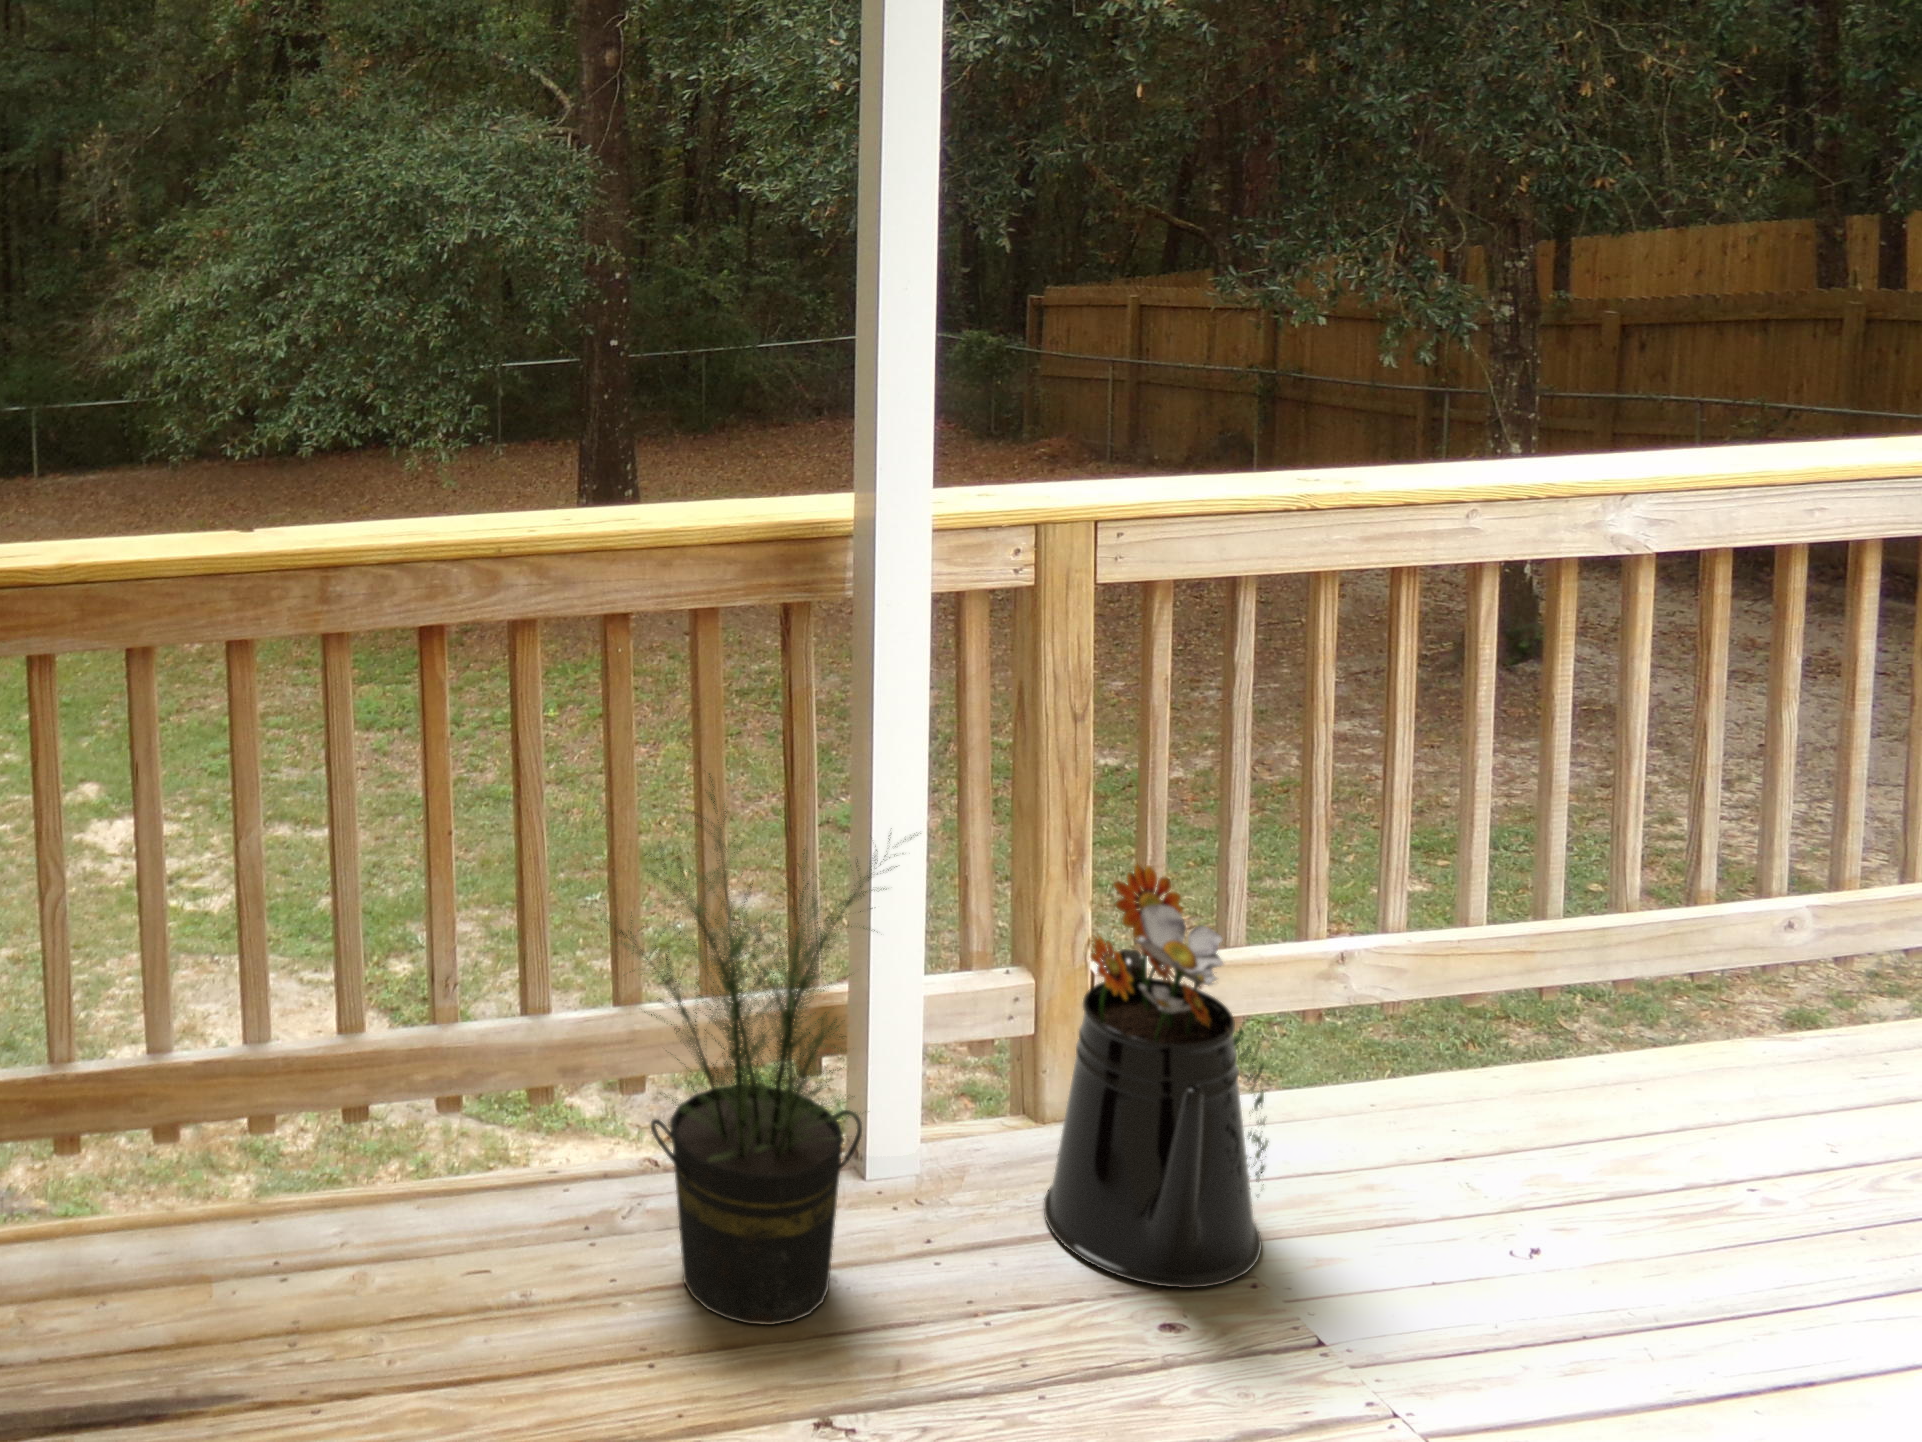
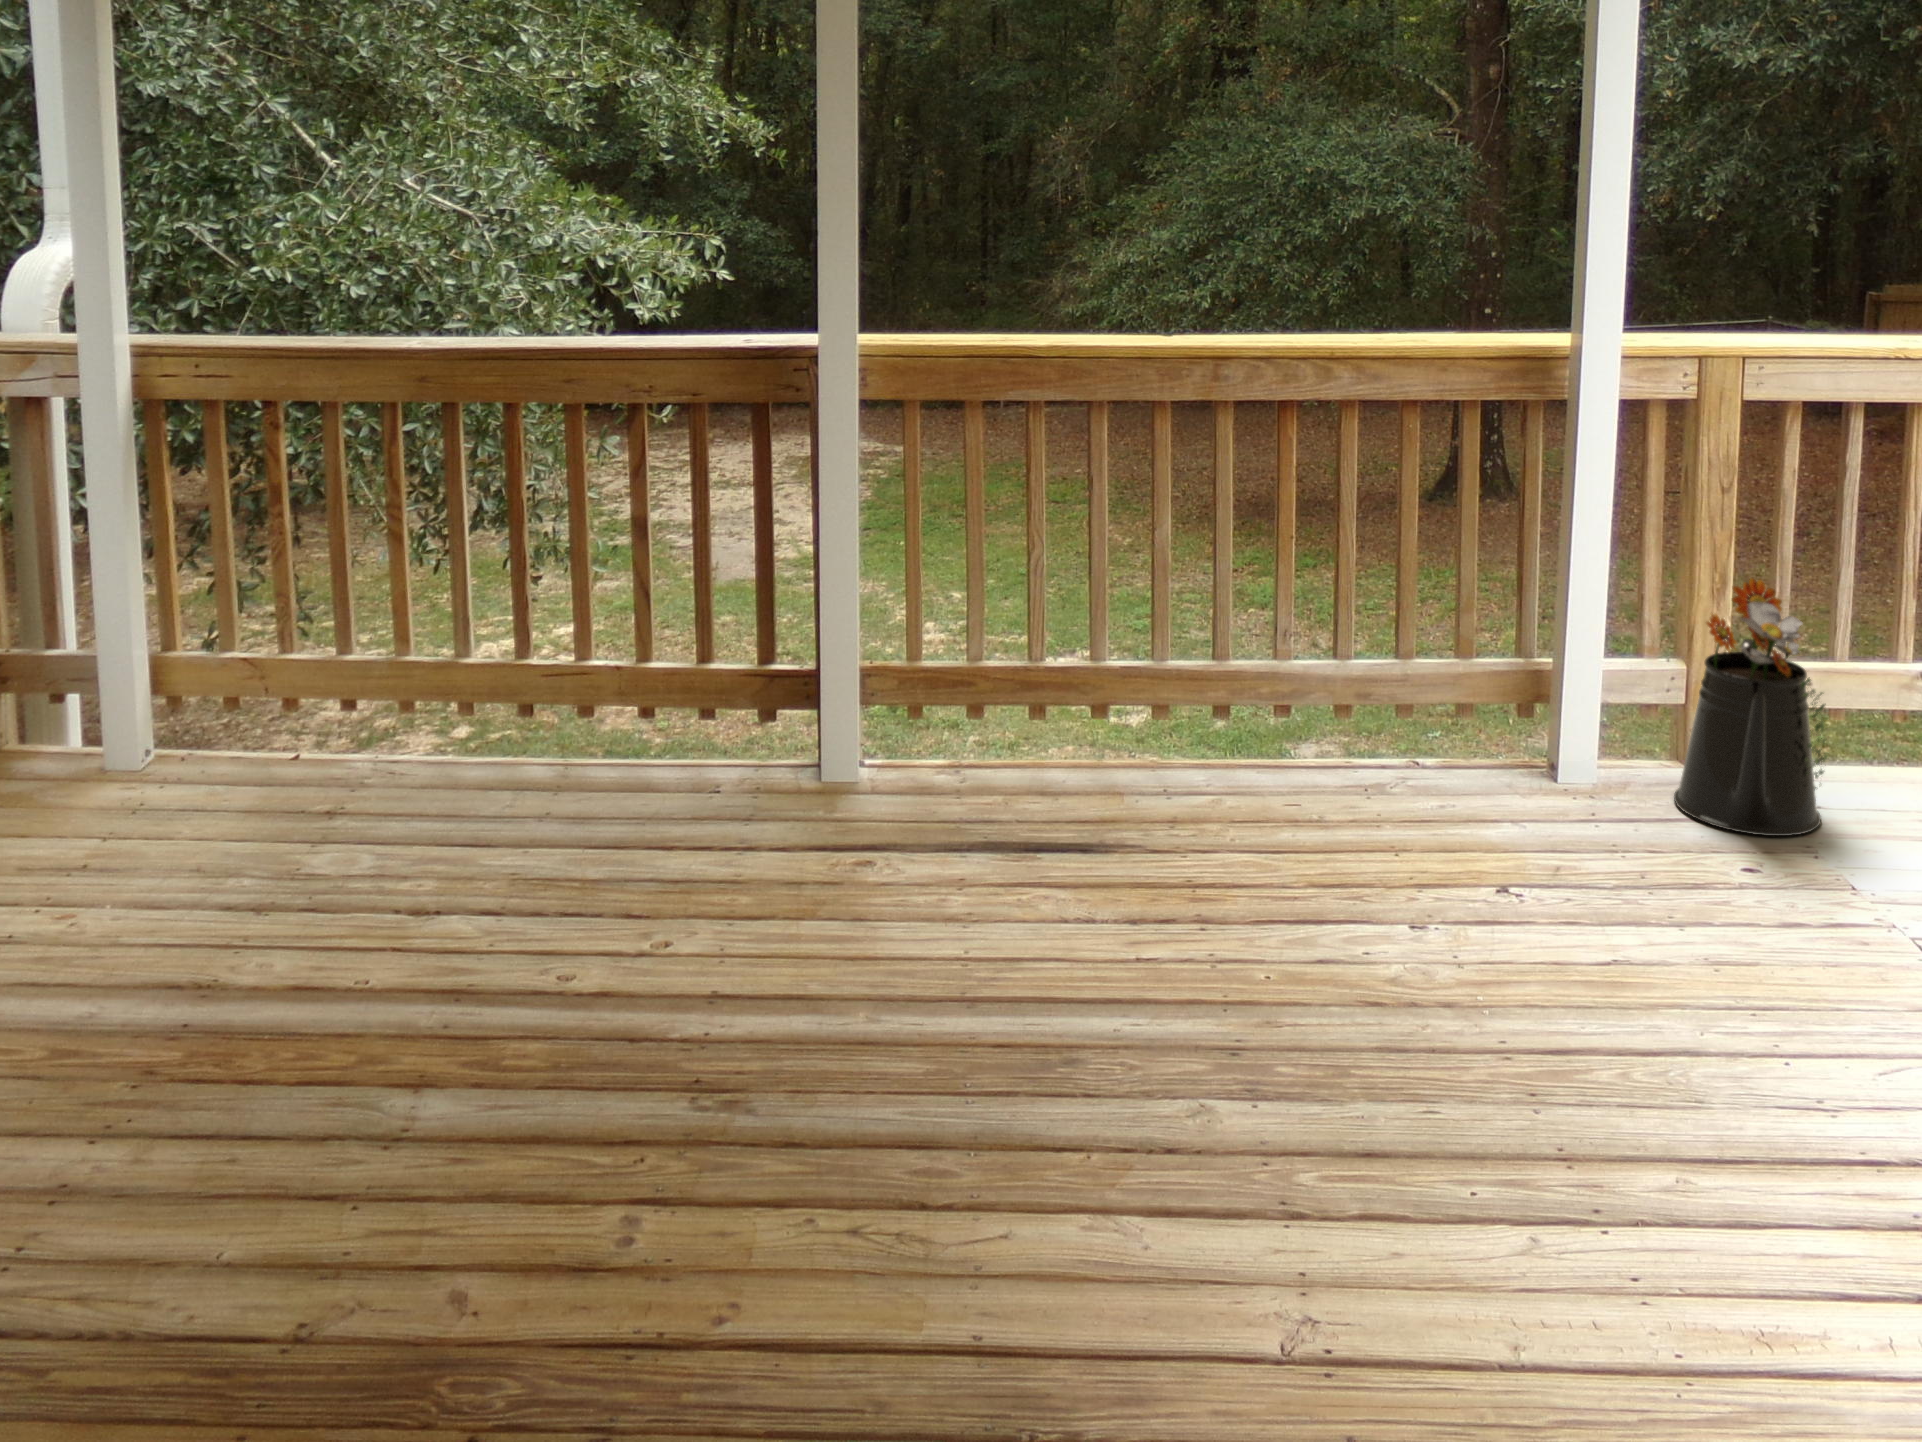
potted plant: present [599,773,918,1325] -> none [1369,494,1589,820]

